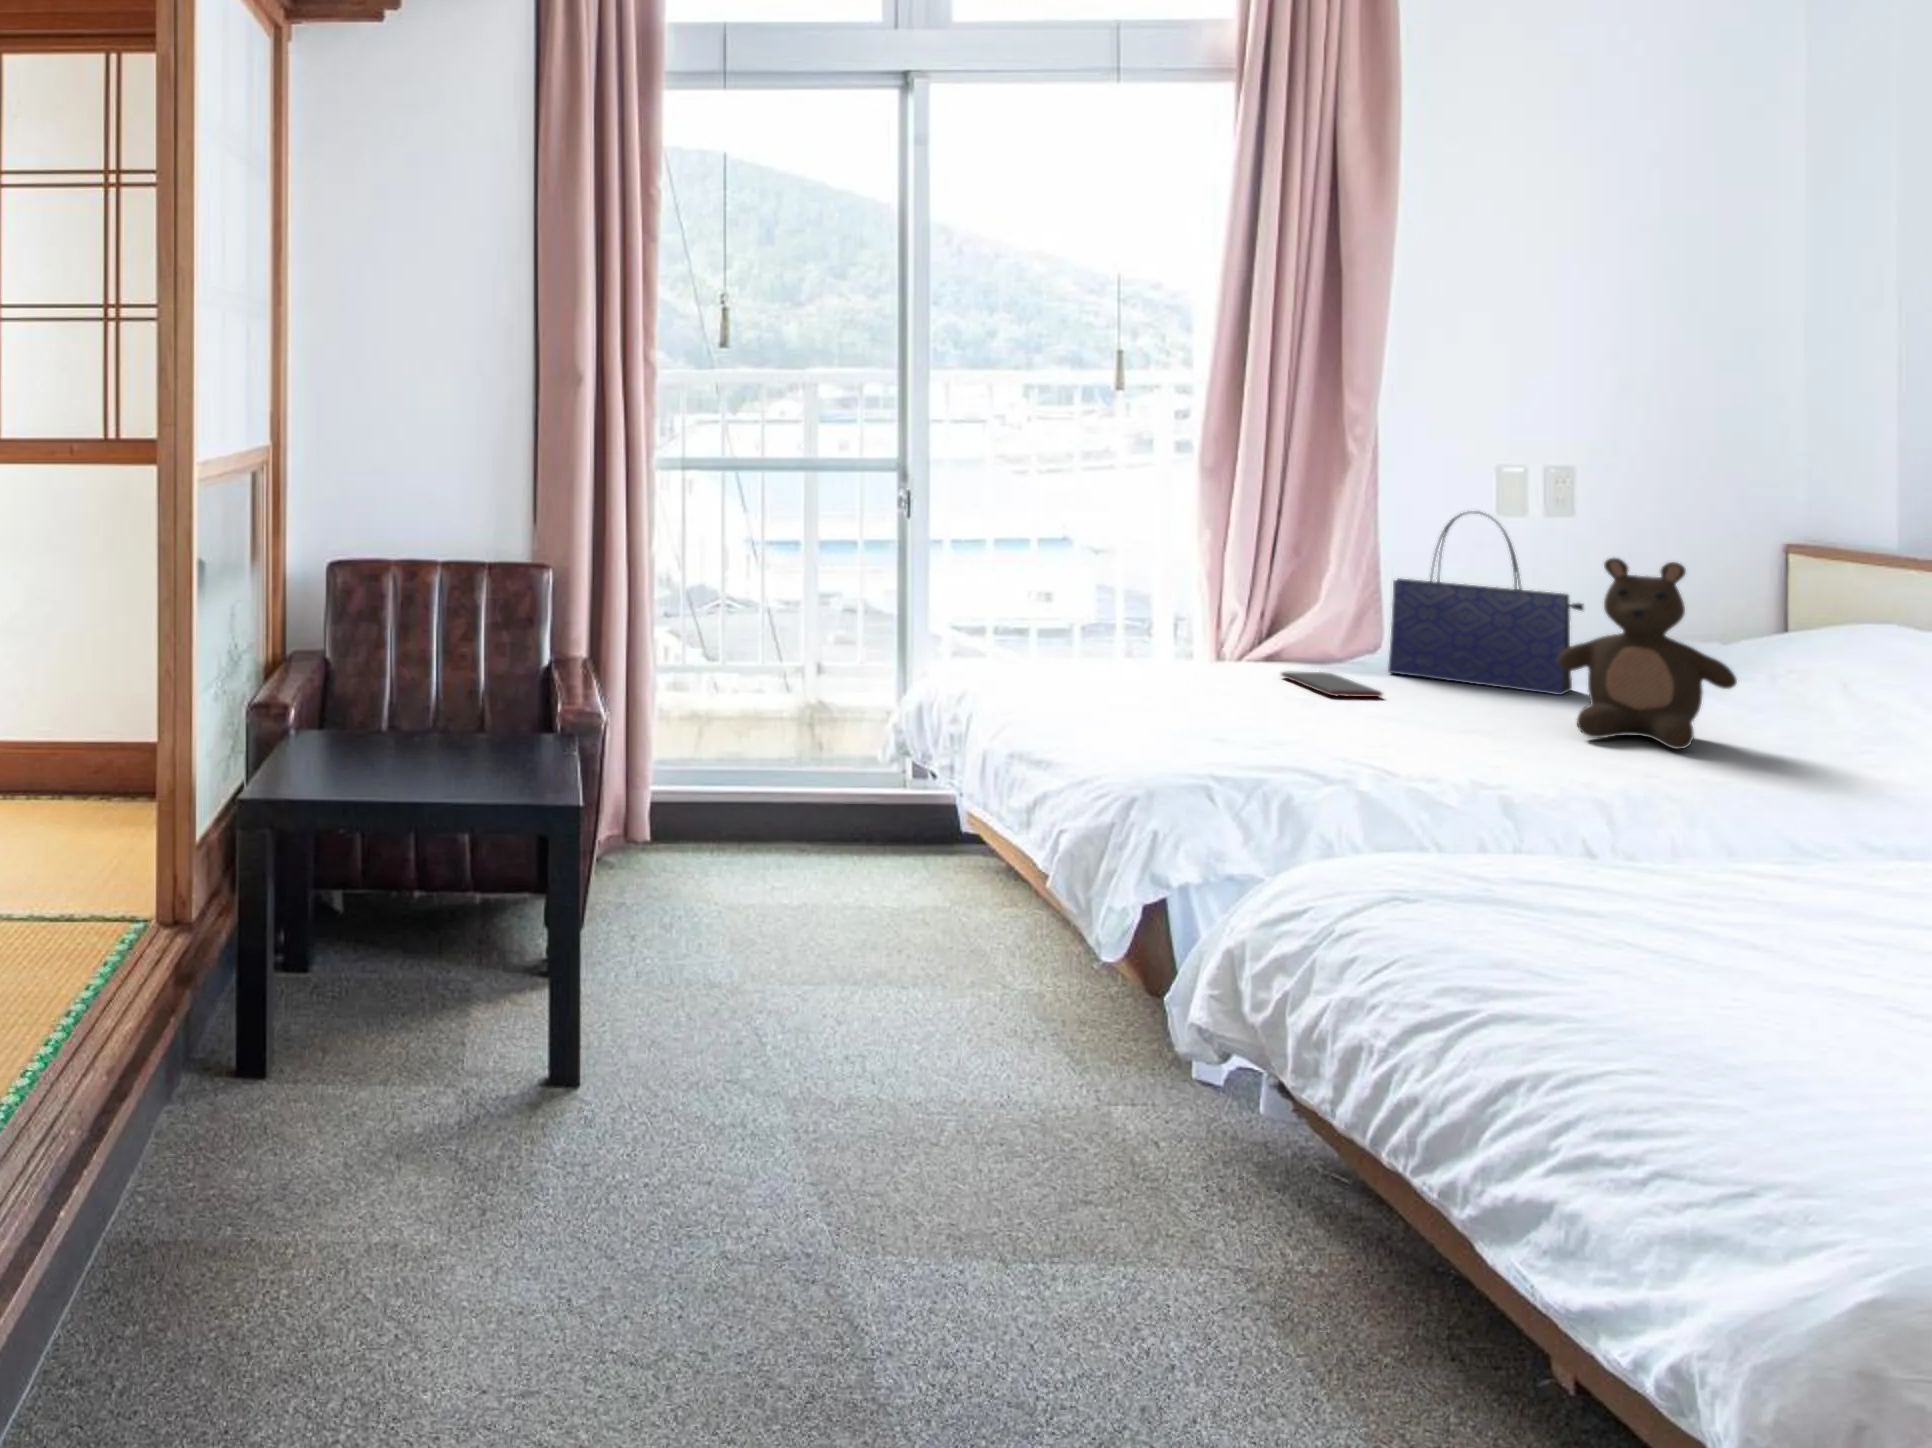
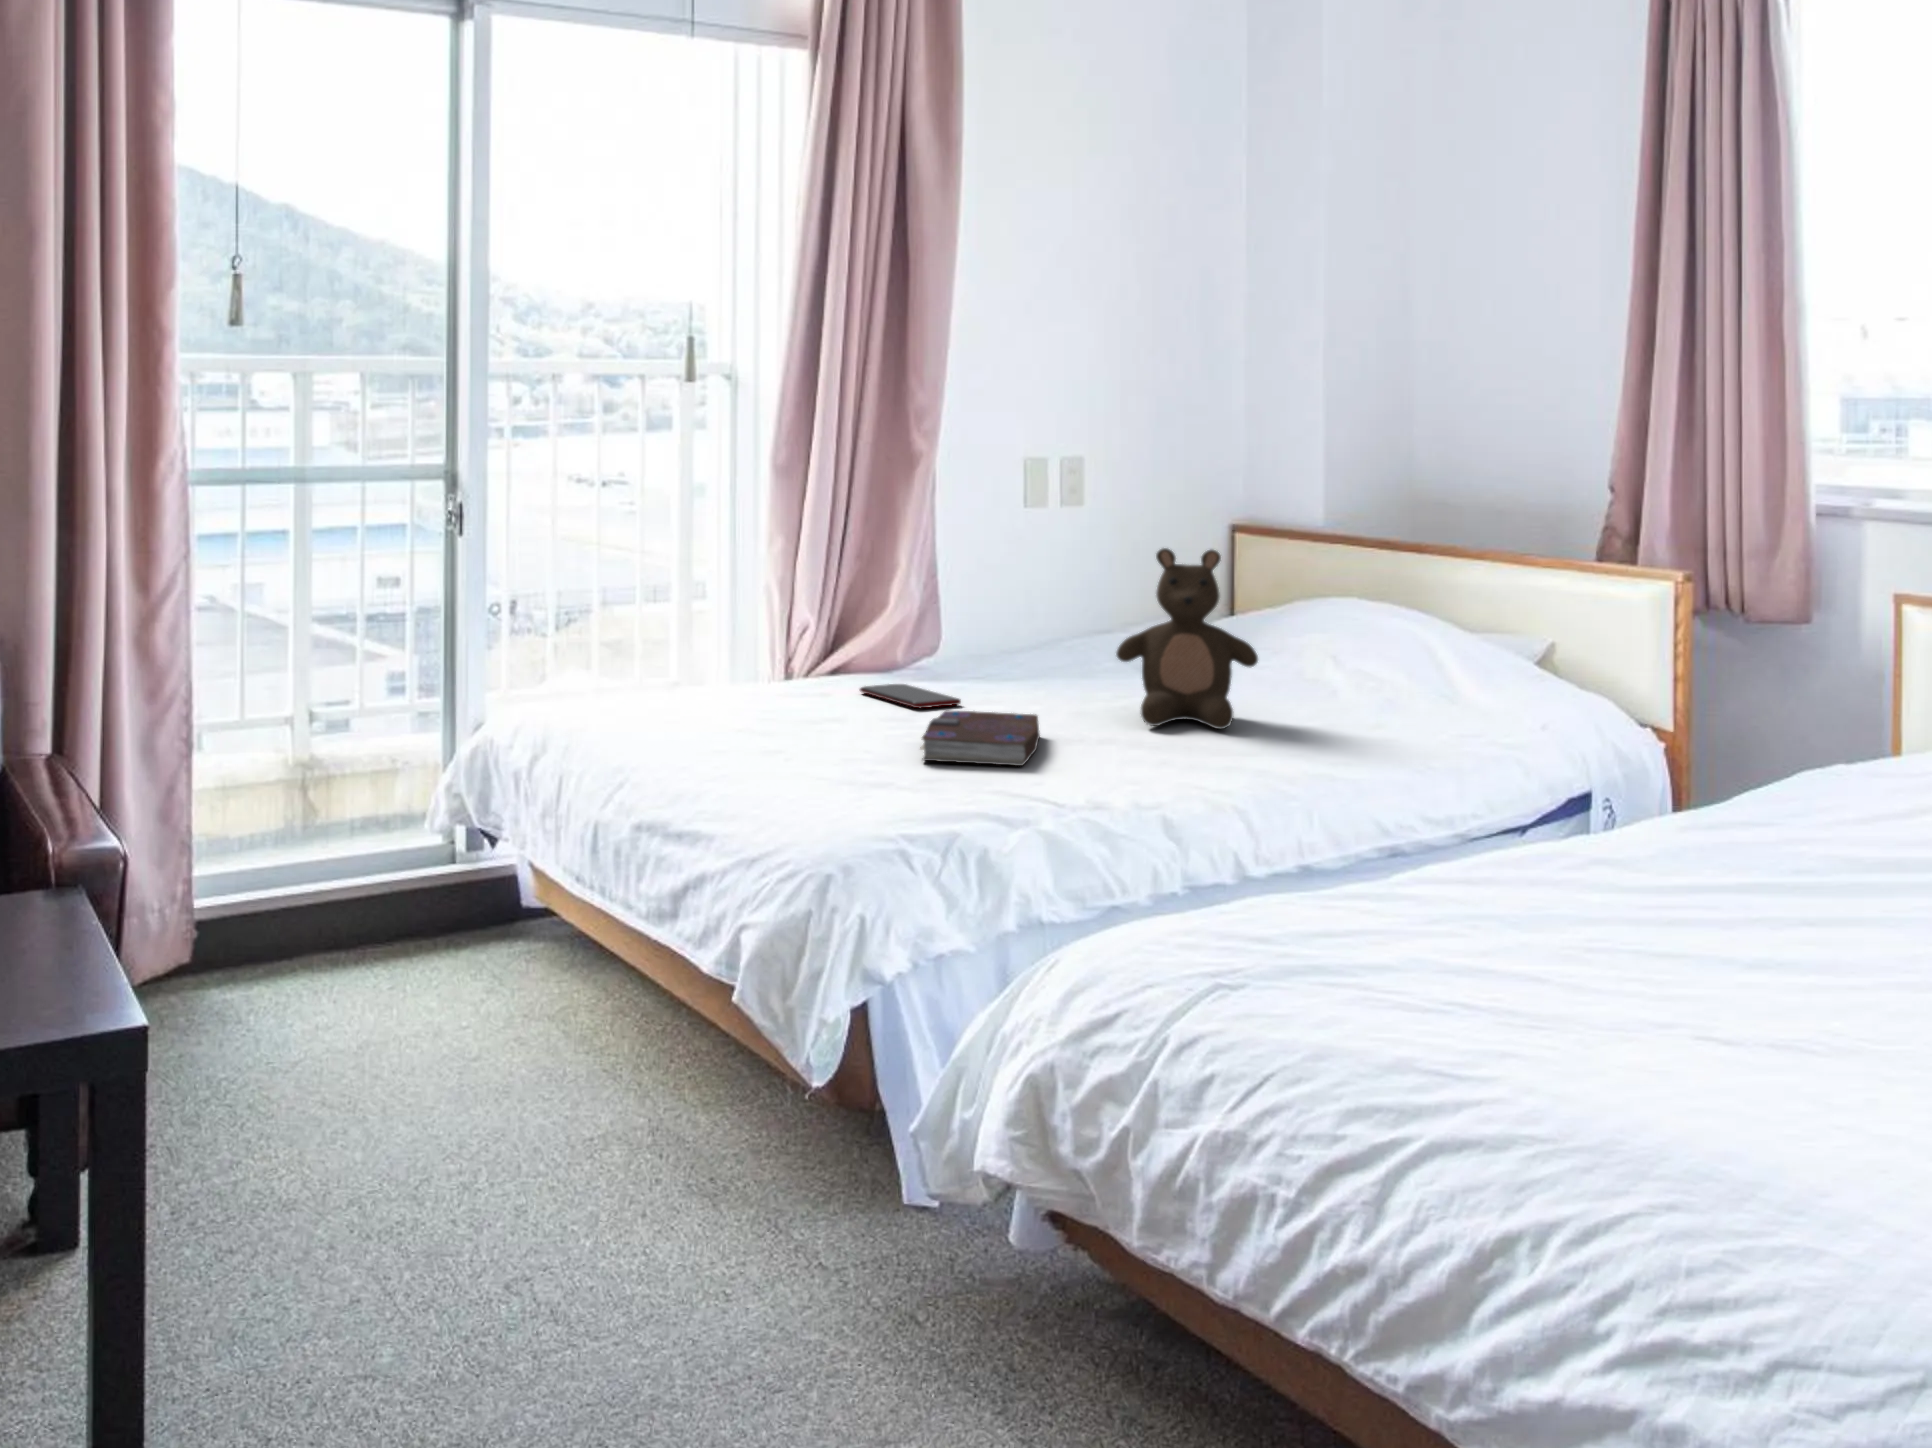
tote bag: present [1388,512,1583,695] -> none [949,508,1116,686]
book: none [1297,699,1448,757] -> present [920,710,1040,766]

